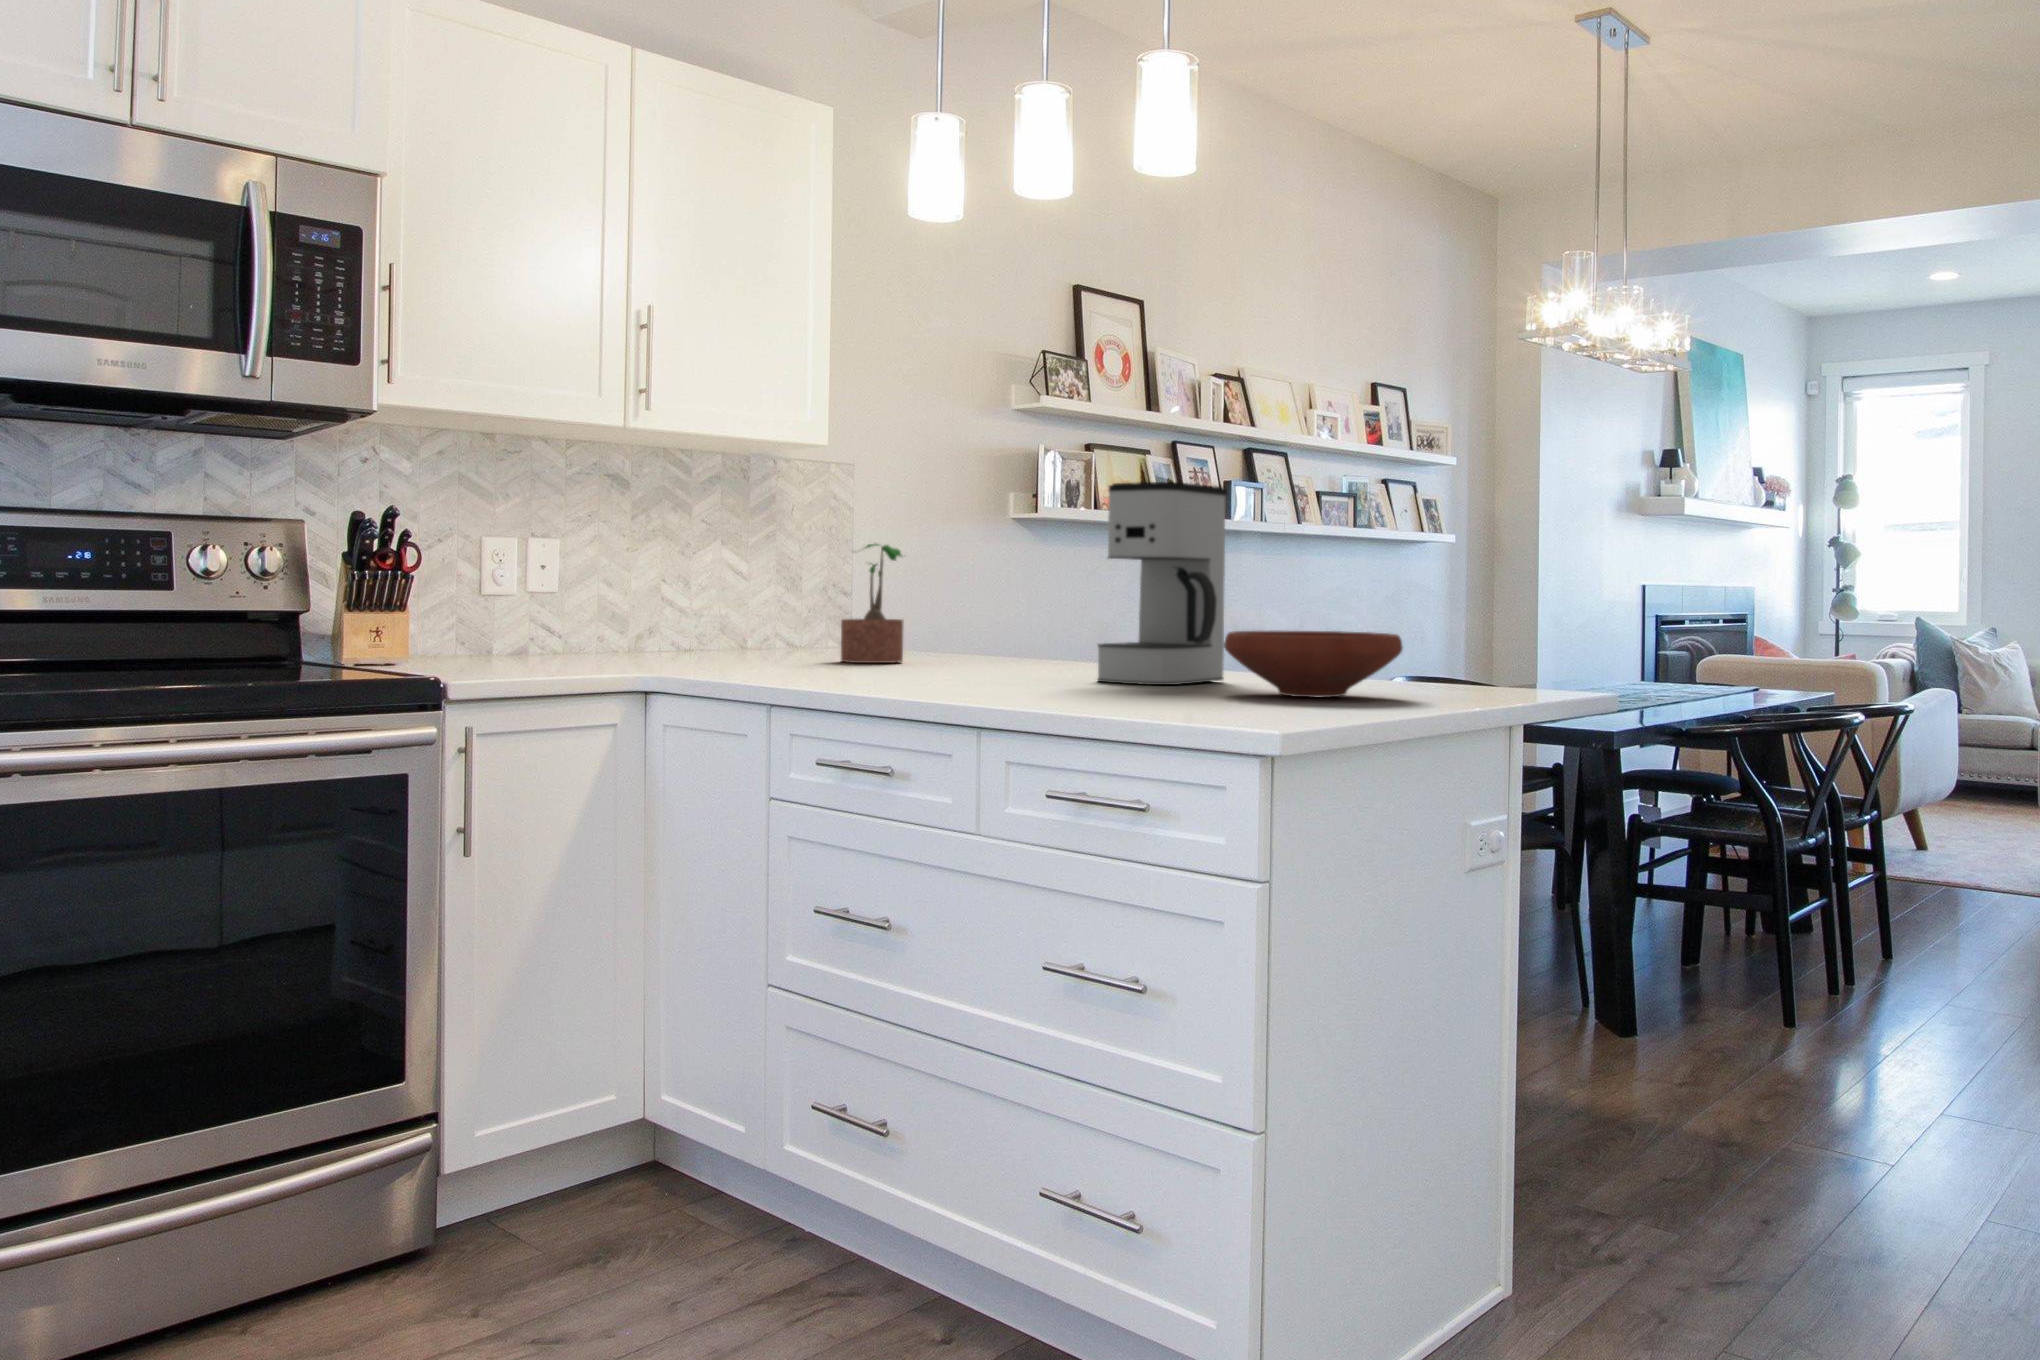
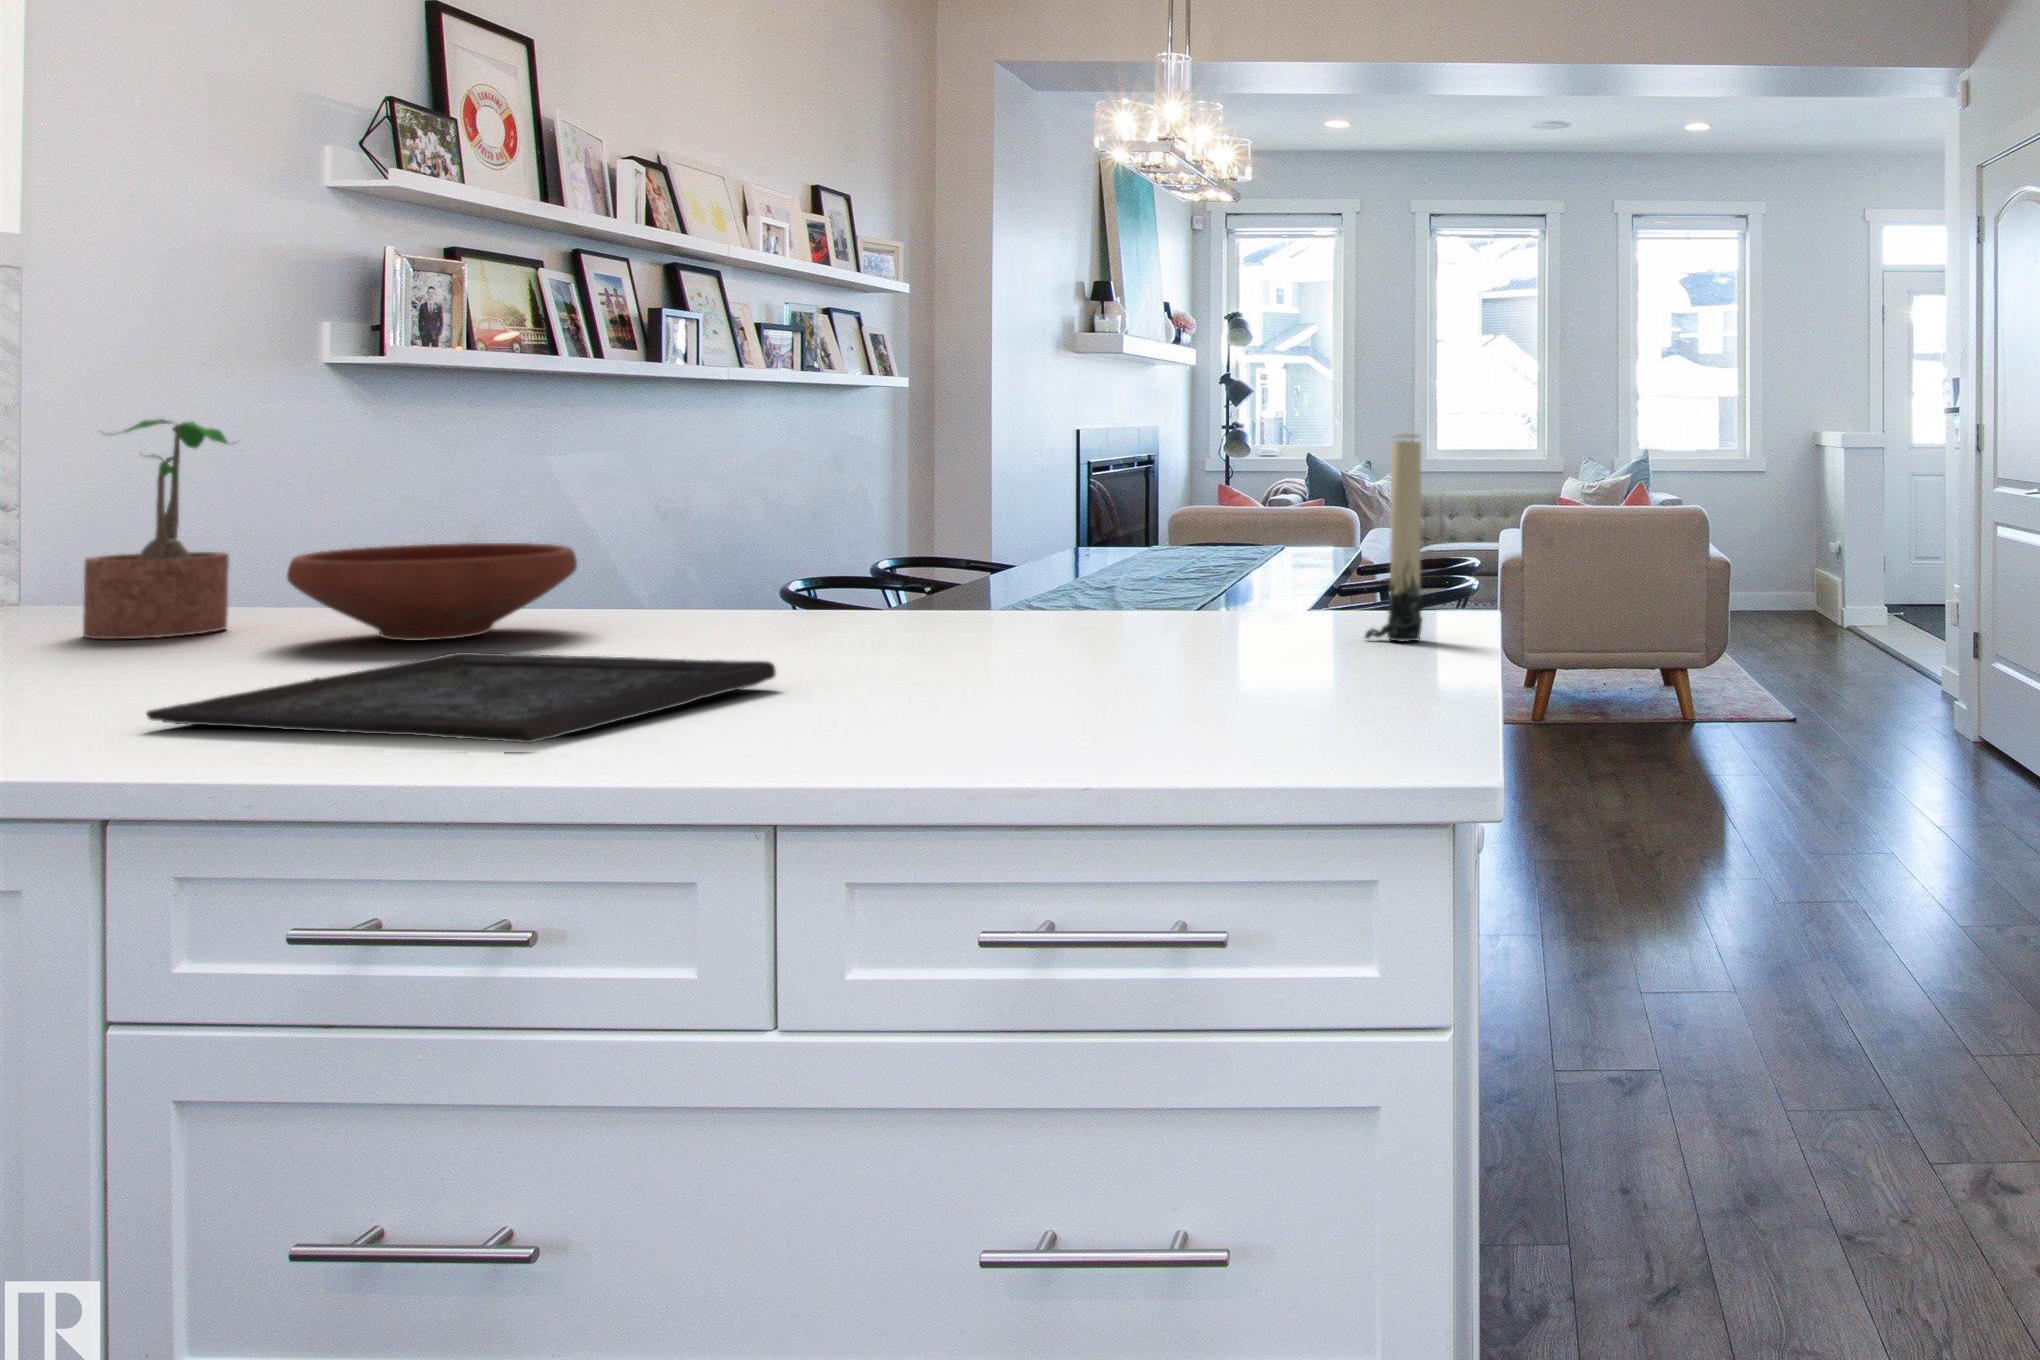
coffee maker: present [1097,482,1227,685] -> none [731,338,932,653]
candle: none [1493,541,1536,704] -> present [1365,433,1422,642]
bowl: present [1224,631,1403,698] -> present [287,543,577,641]
tray: none [784,666,1066,695] -> present [147,652,776,743]

